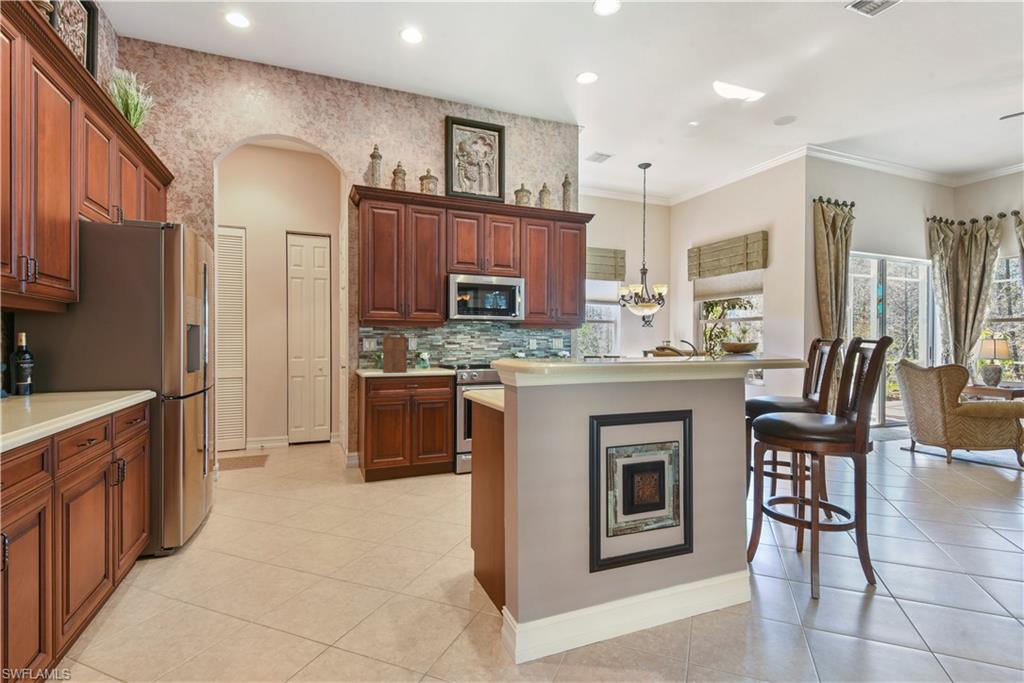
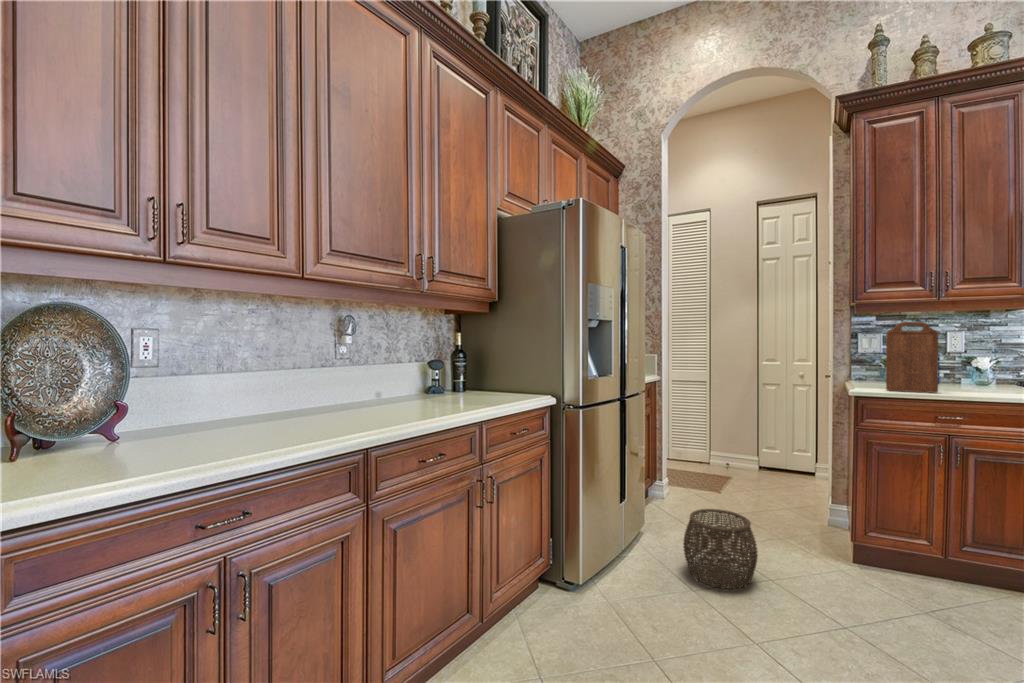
woven basket: none [261,466,316,521] -> present [683,509,758,590]

